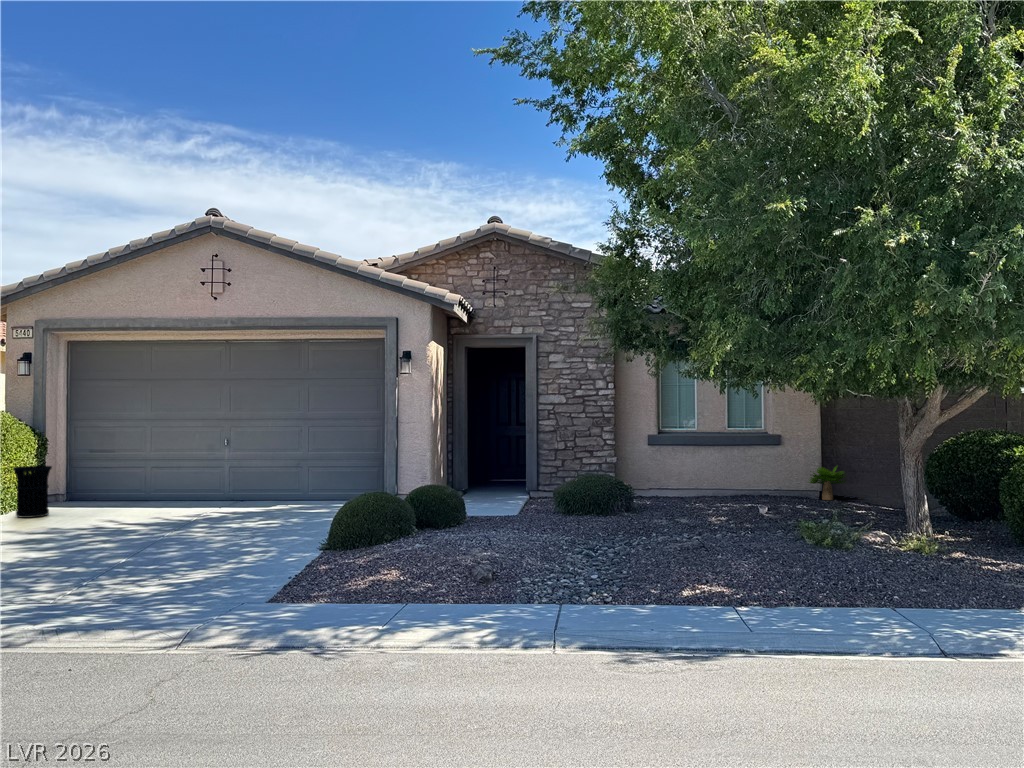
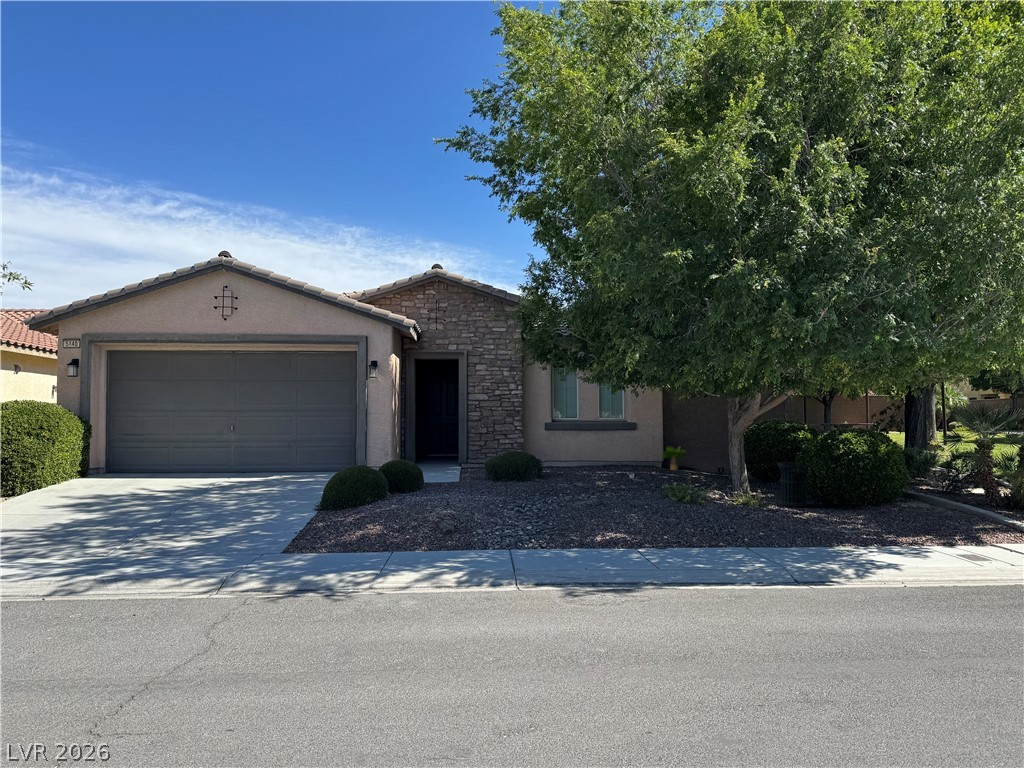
trash can: present [13,466,52,518] -> present [778,462,809,507]

